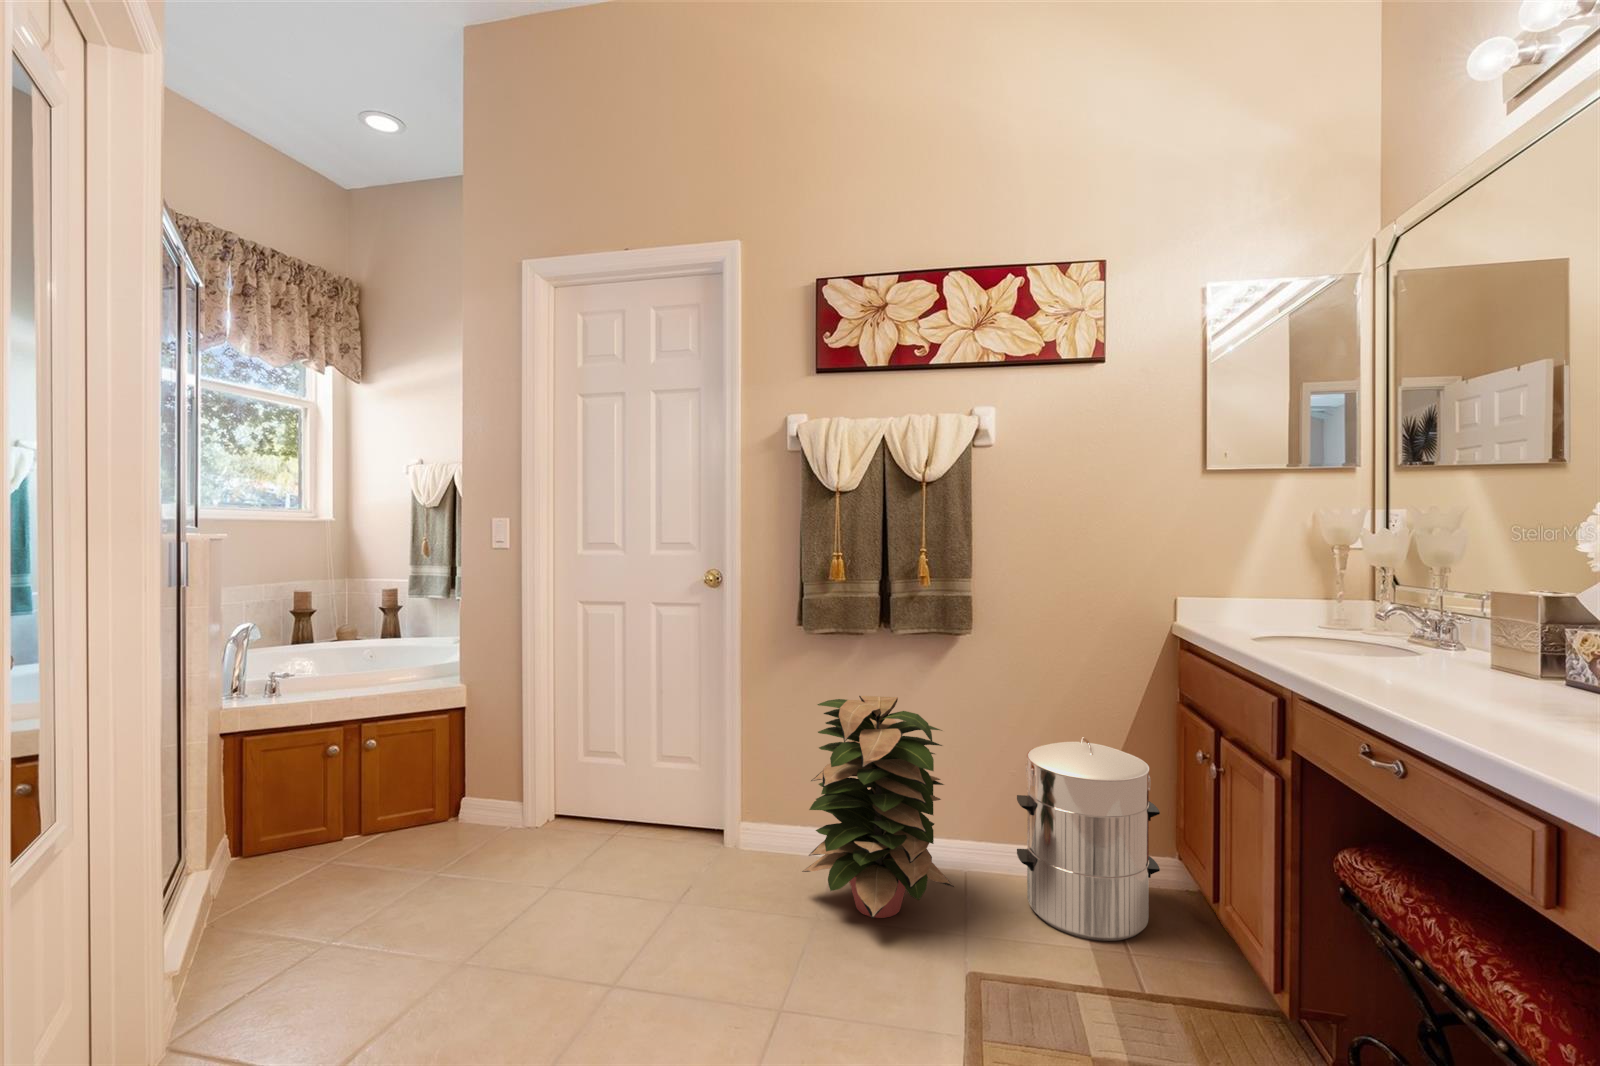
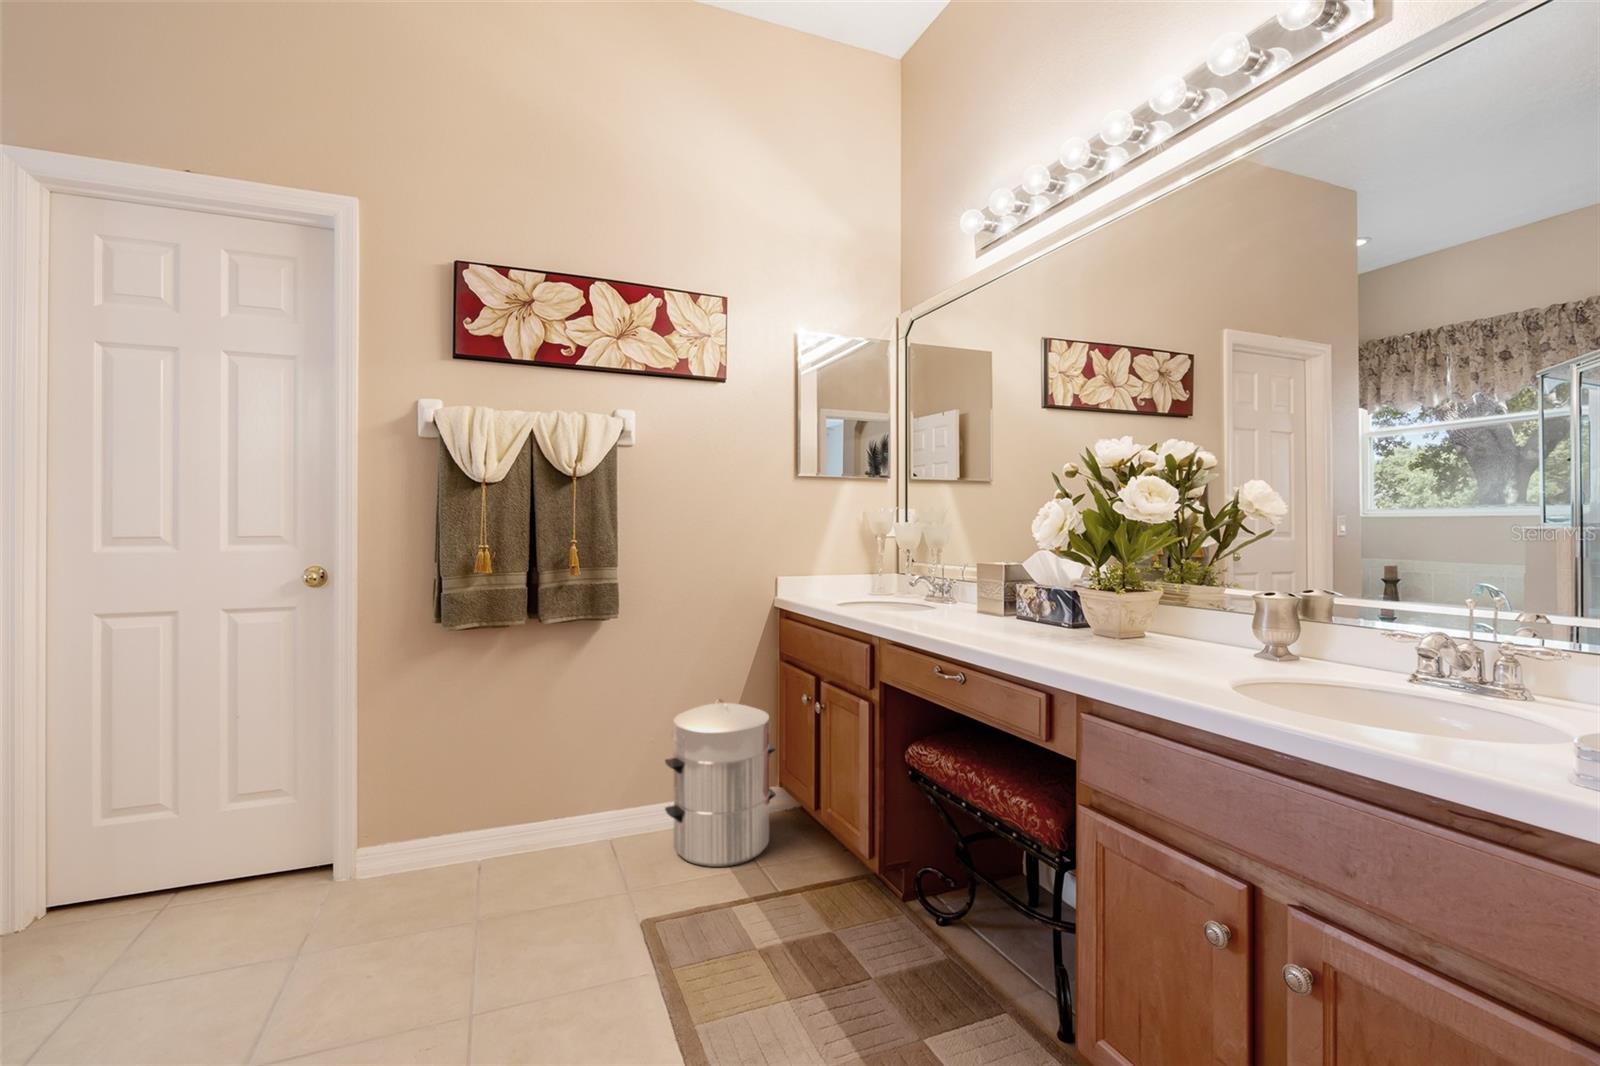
decorative plant: present [802,696,954,919] -> none [449,688,615,911]

